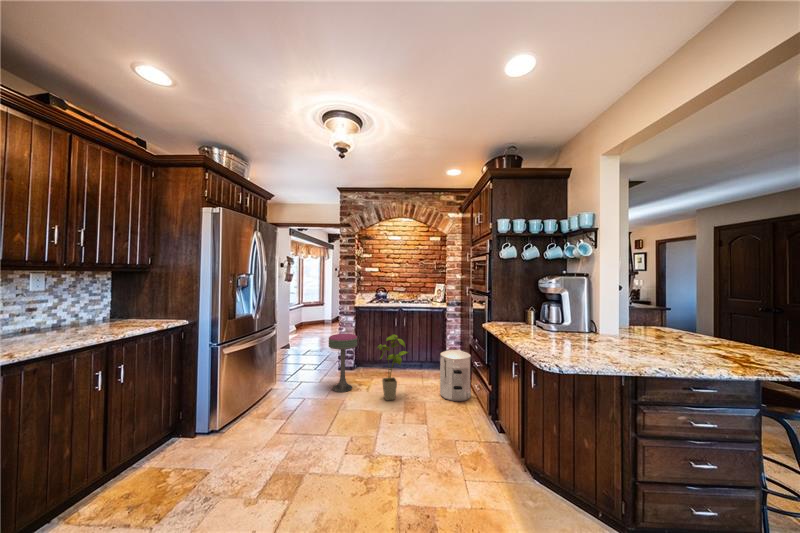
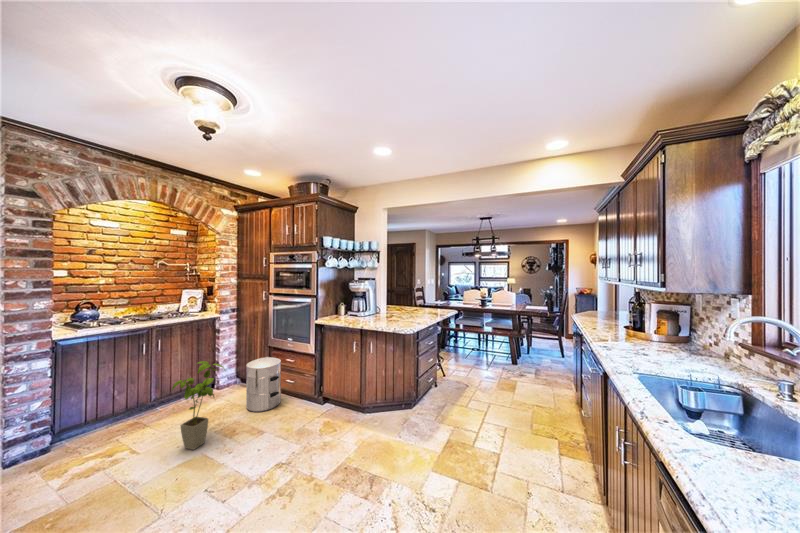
bar stool: present [329,334,357,392] -> none [45,384,118,493]

